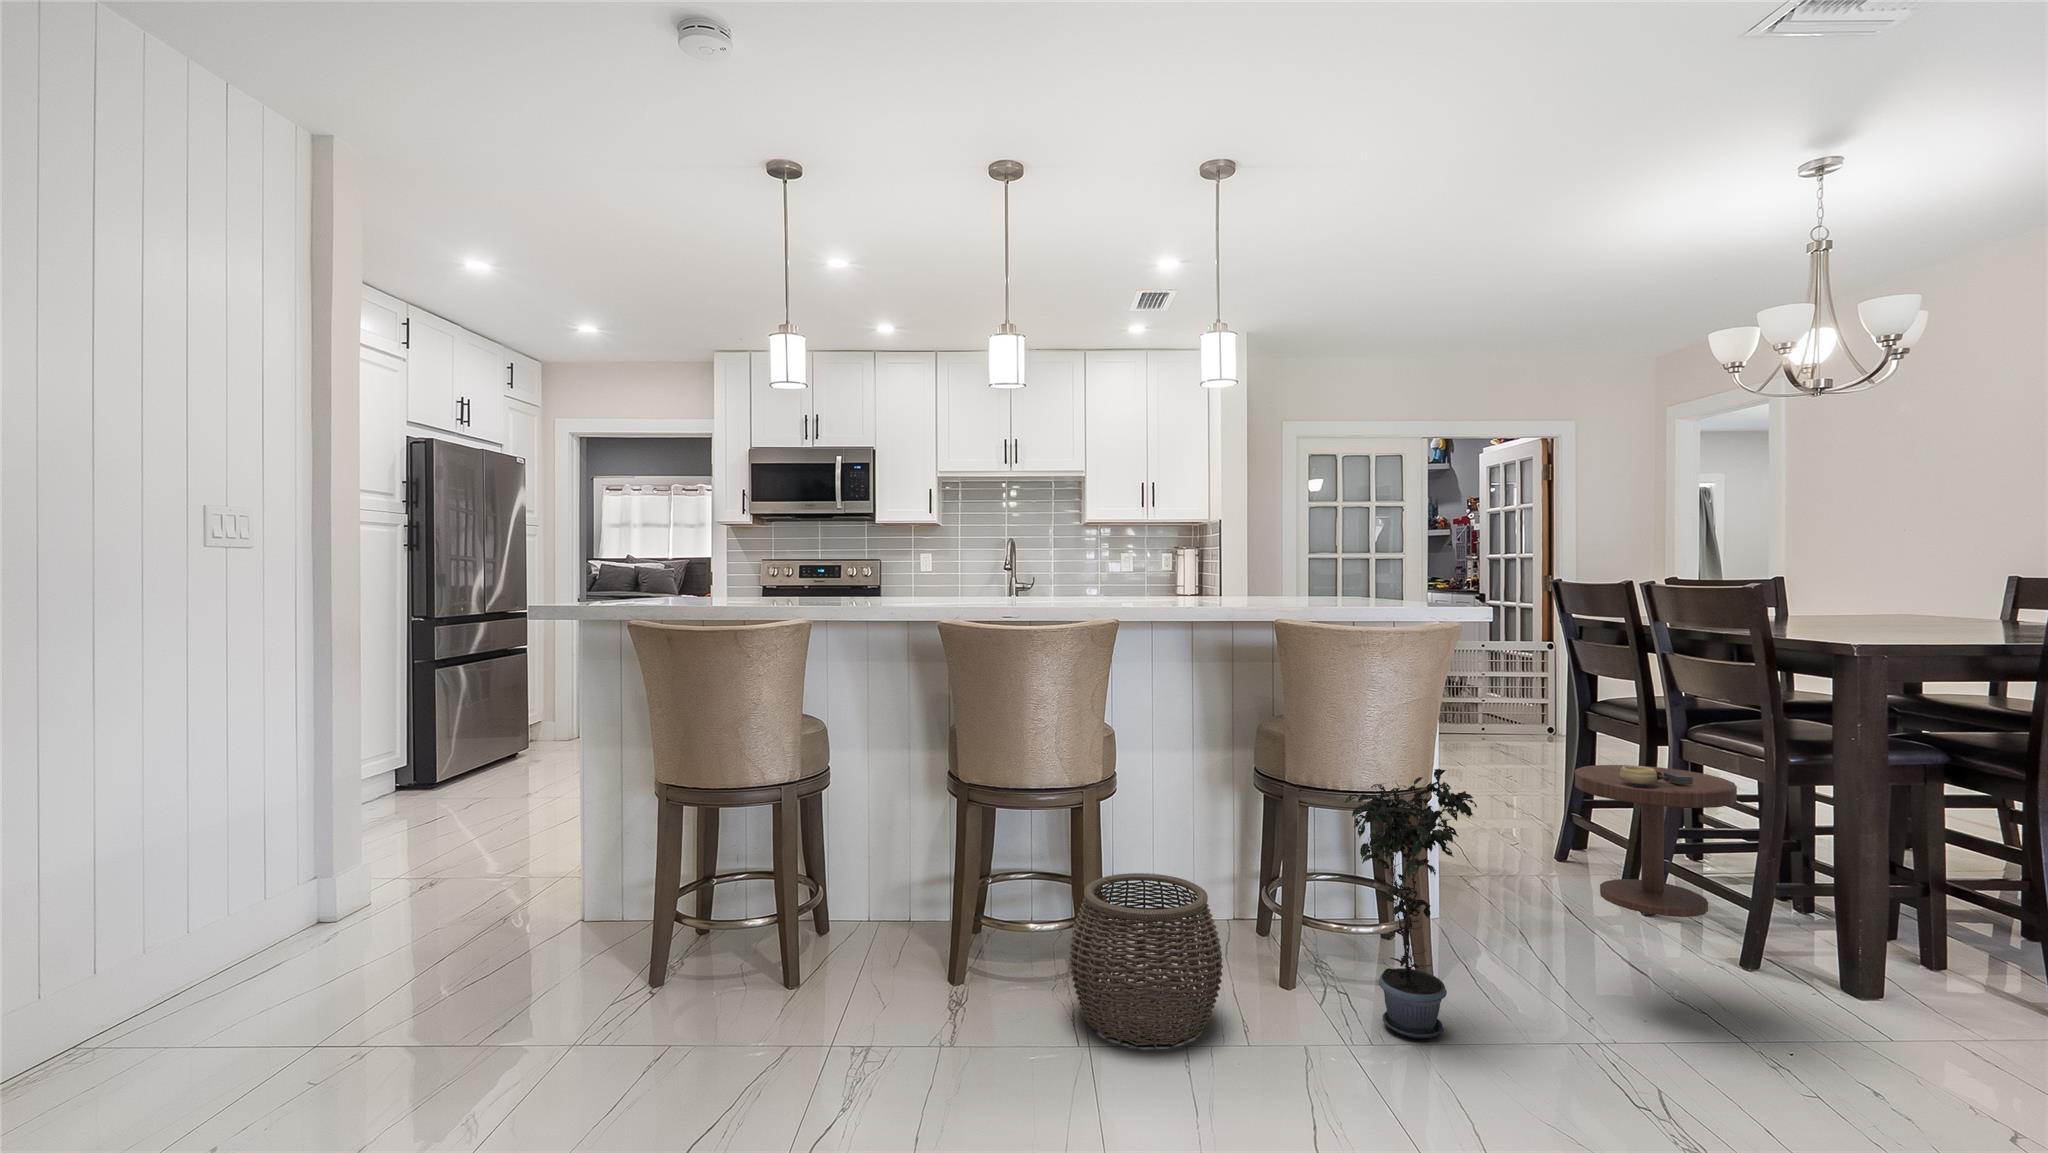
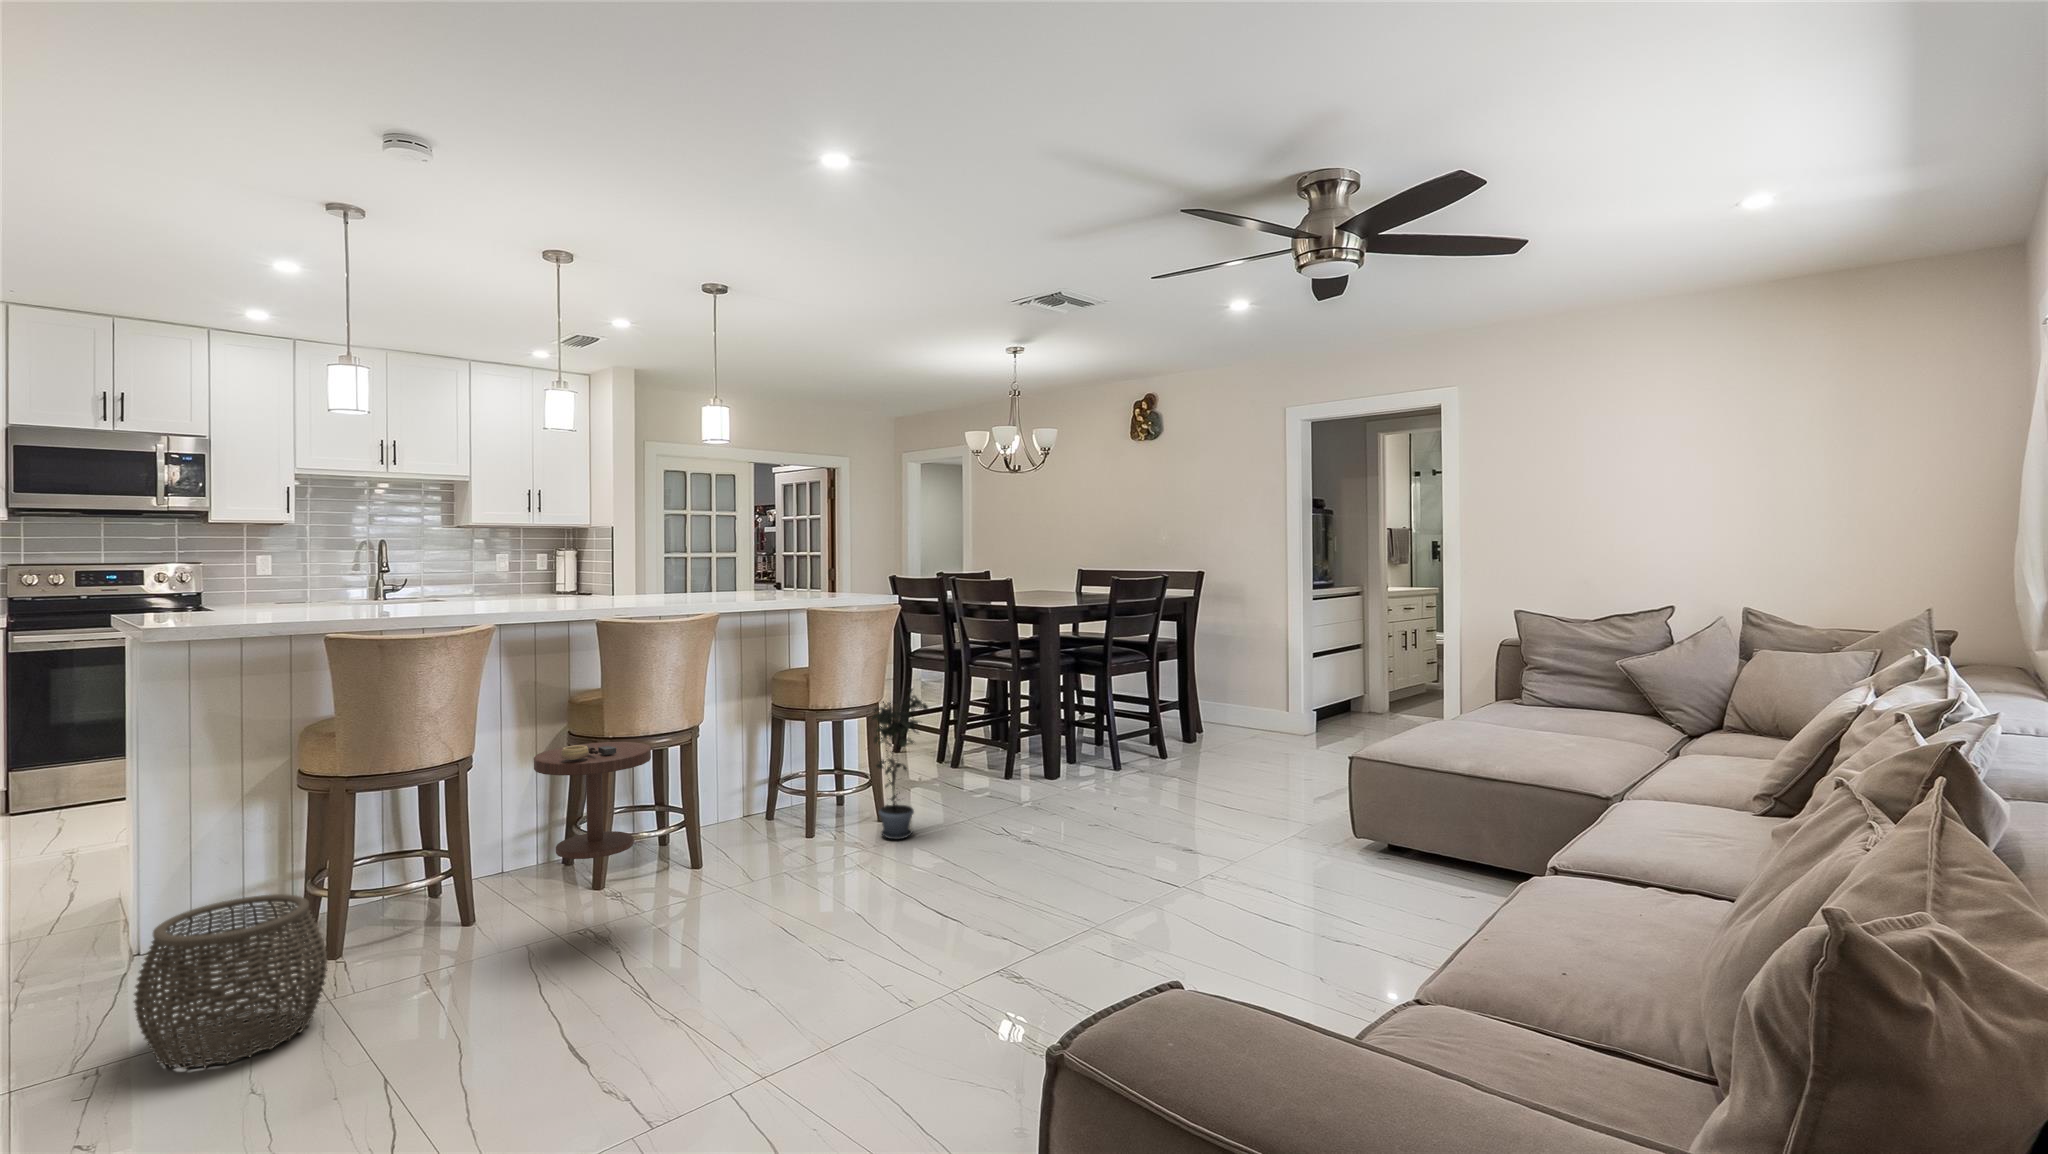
side table: present [1575,765,1737,1022] -> present [534,742,651,859]
woven basket: present [1069,873,1223,1047] -> present [134,894,328,1069]

